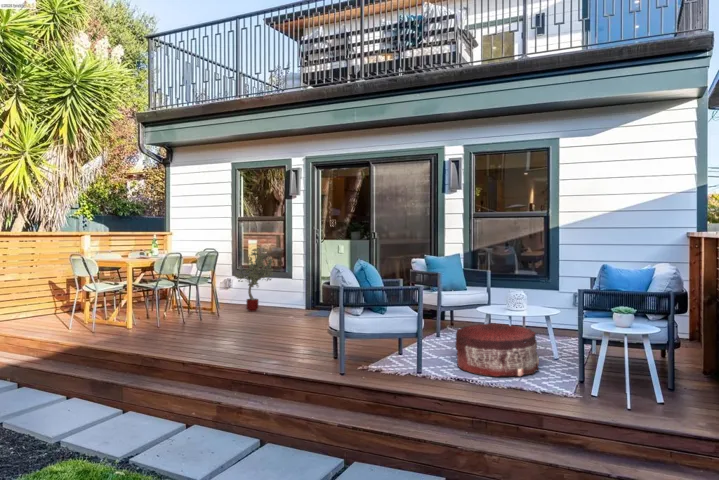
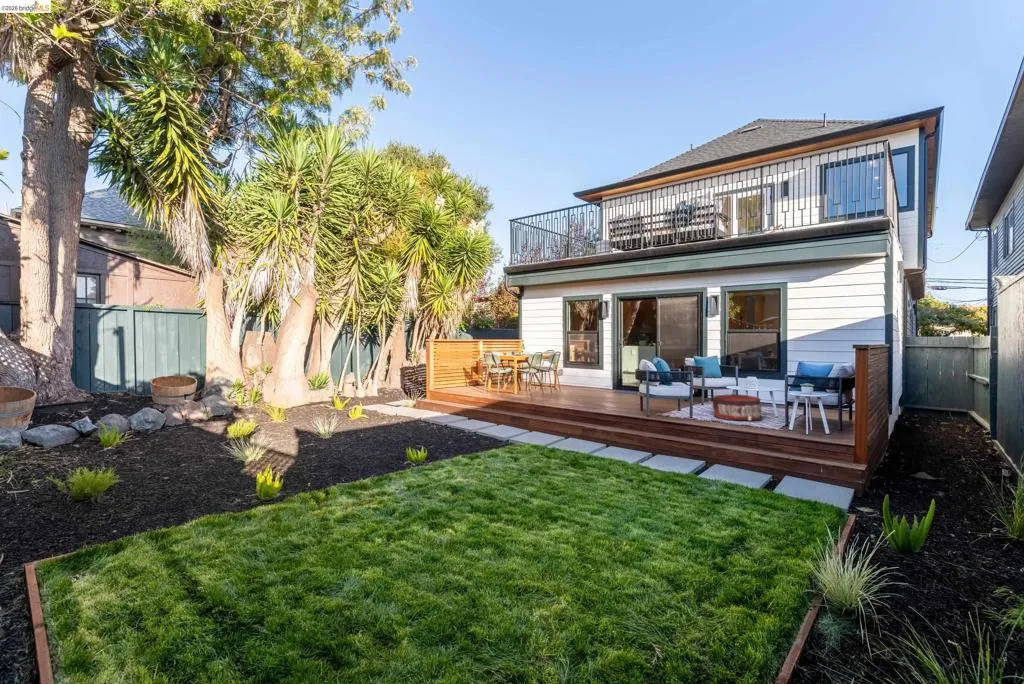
potted tree: present [235,250,273,312] -> none [566,352,593,390]

